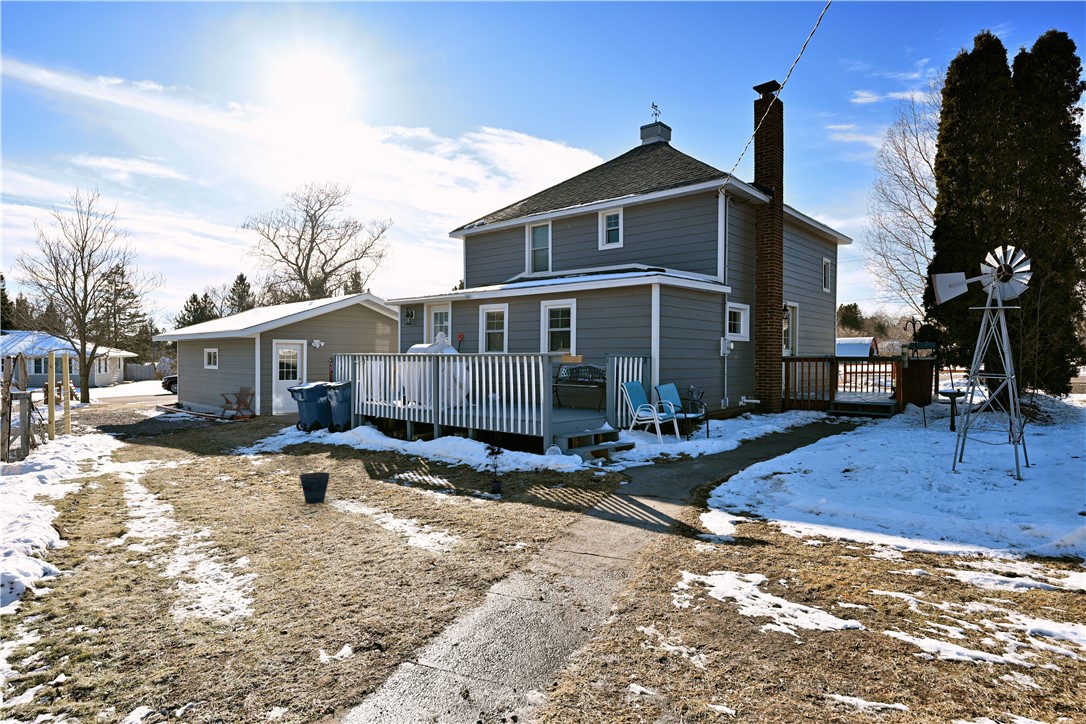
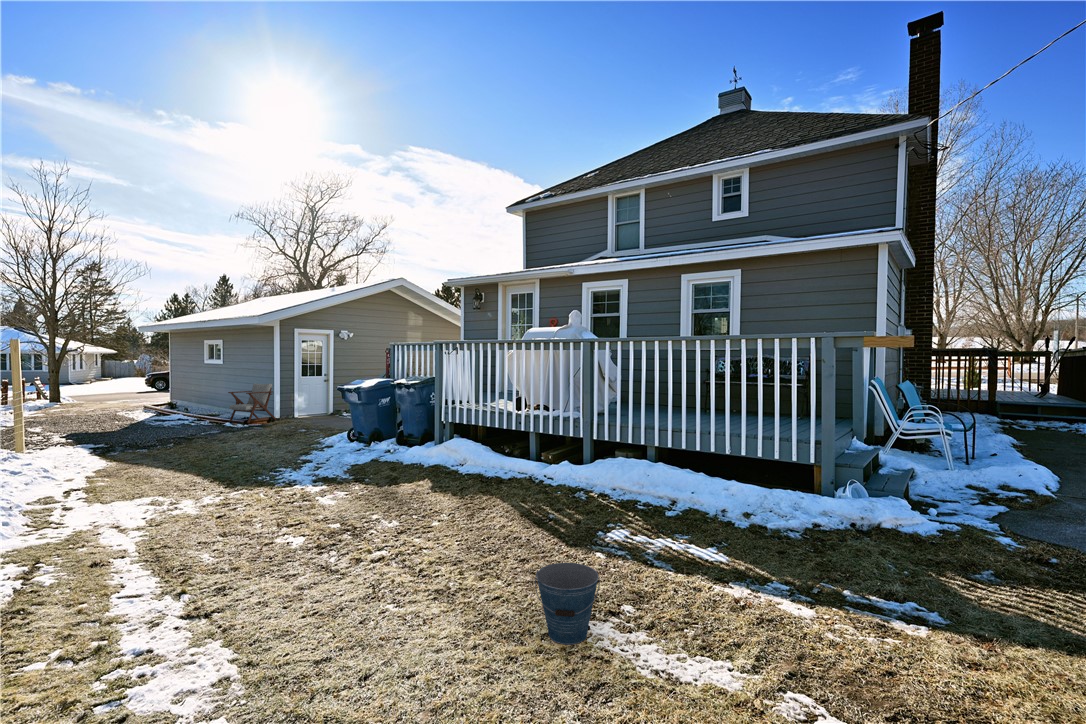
potted plant: present [484,440,507,492] -> none [850,481,902,582]

